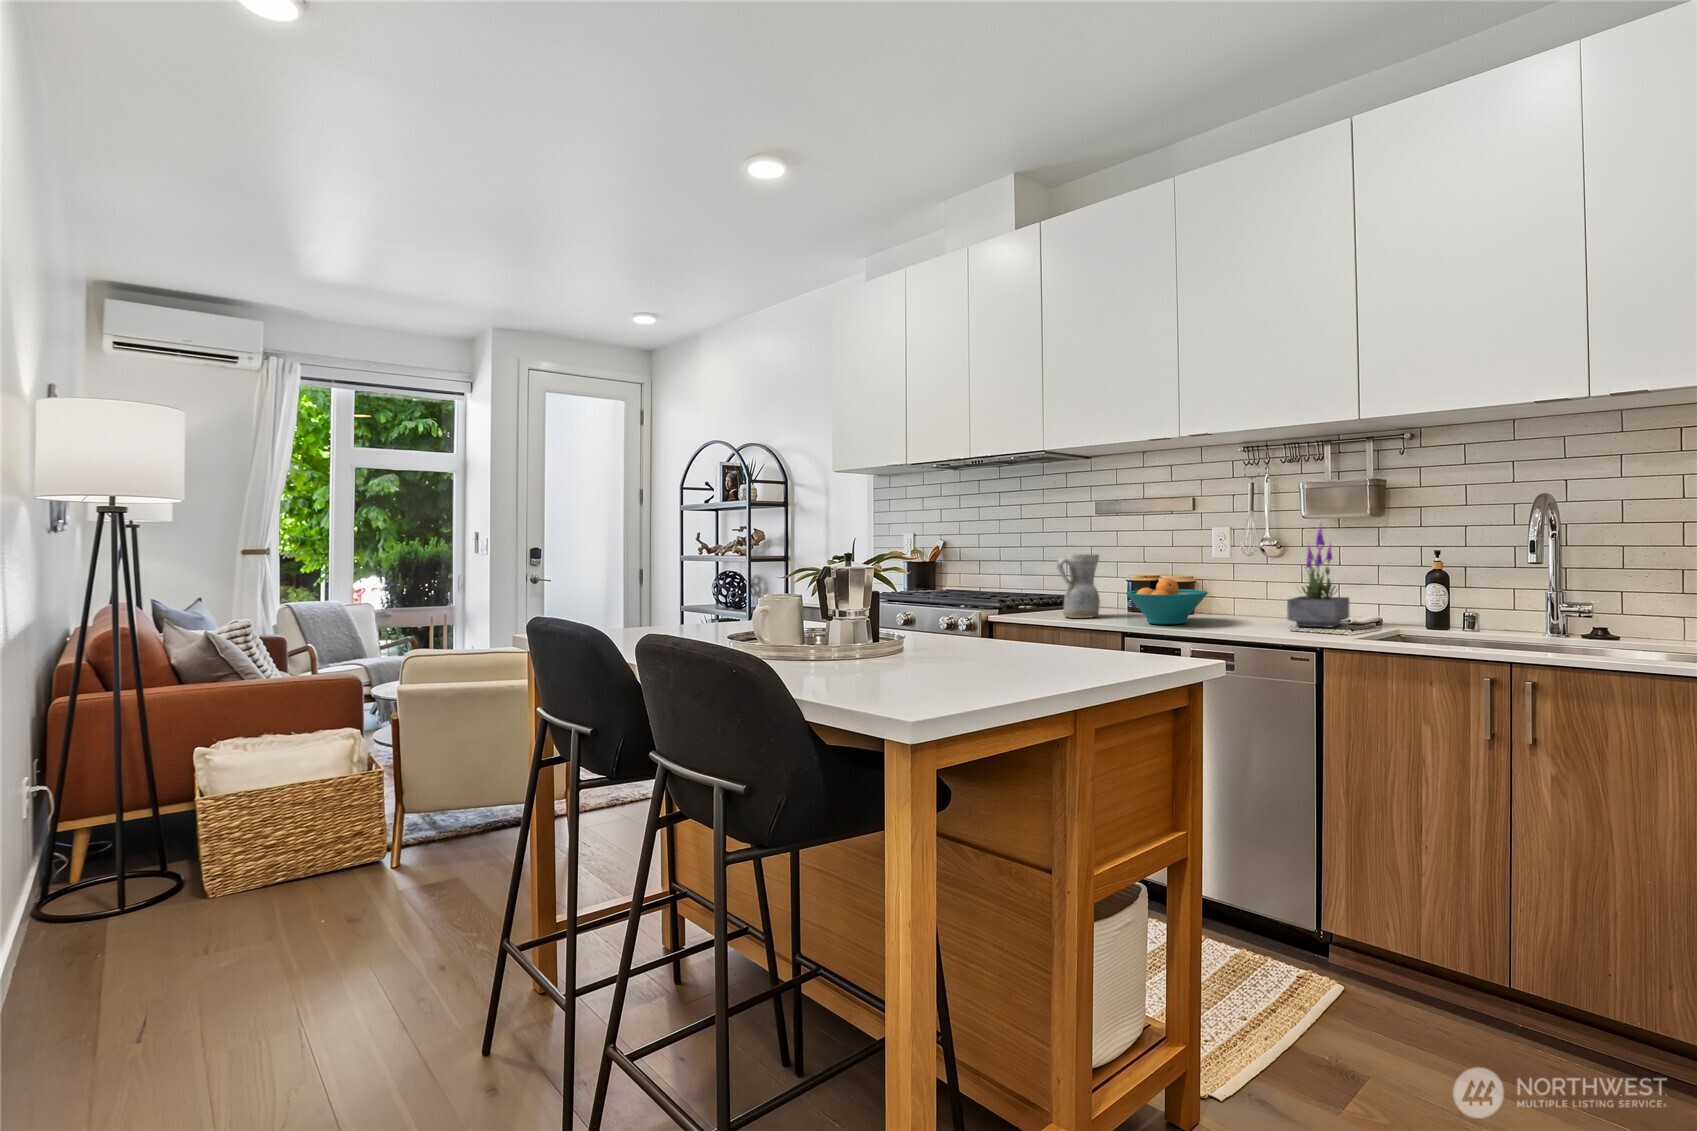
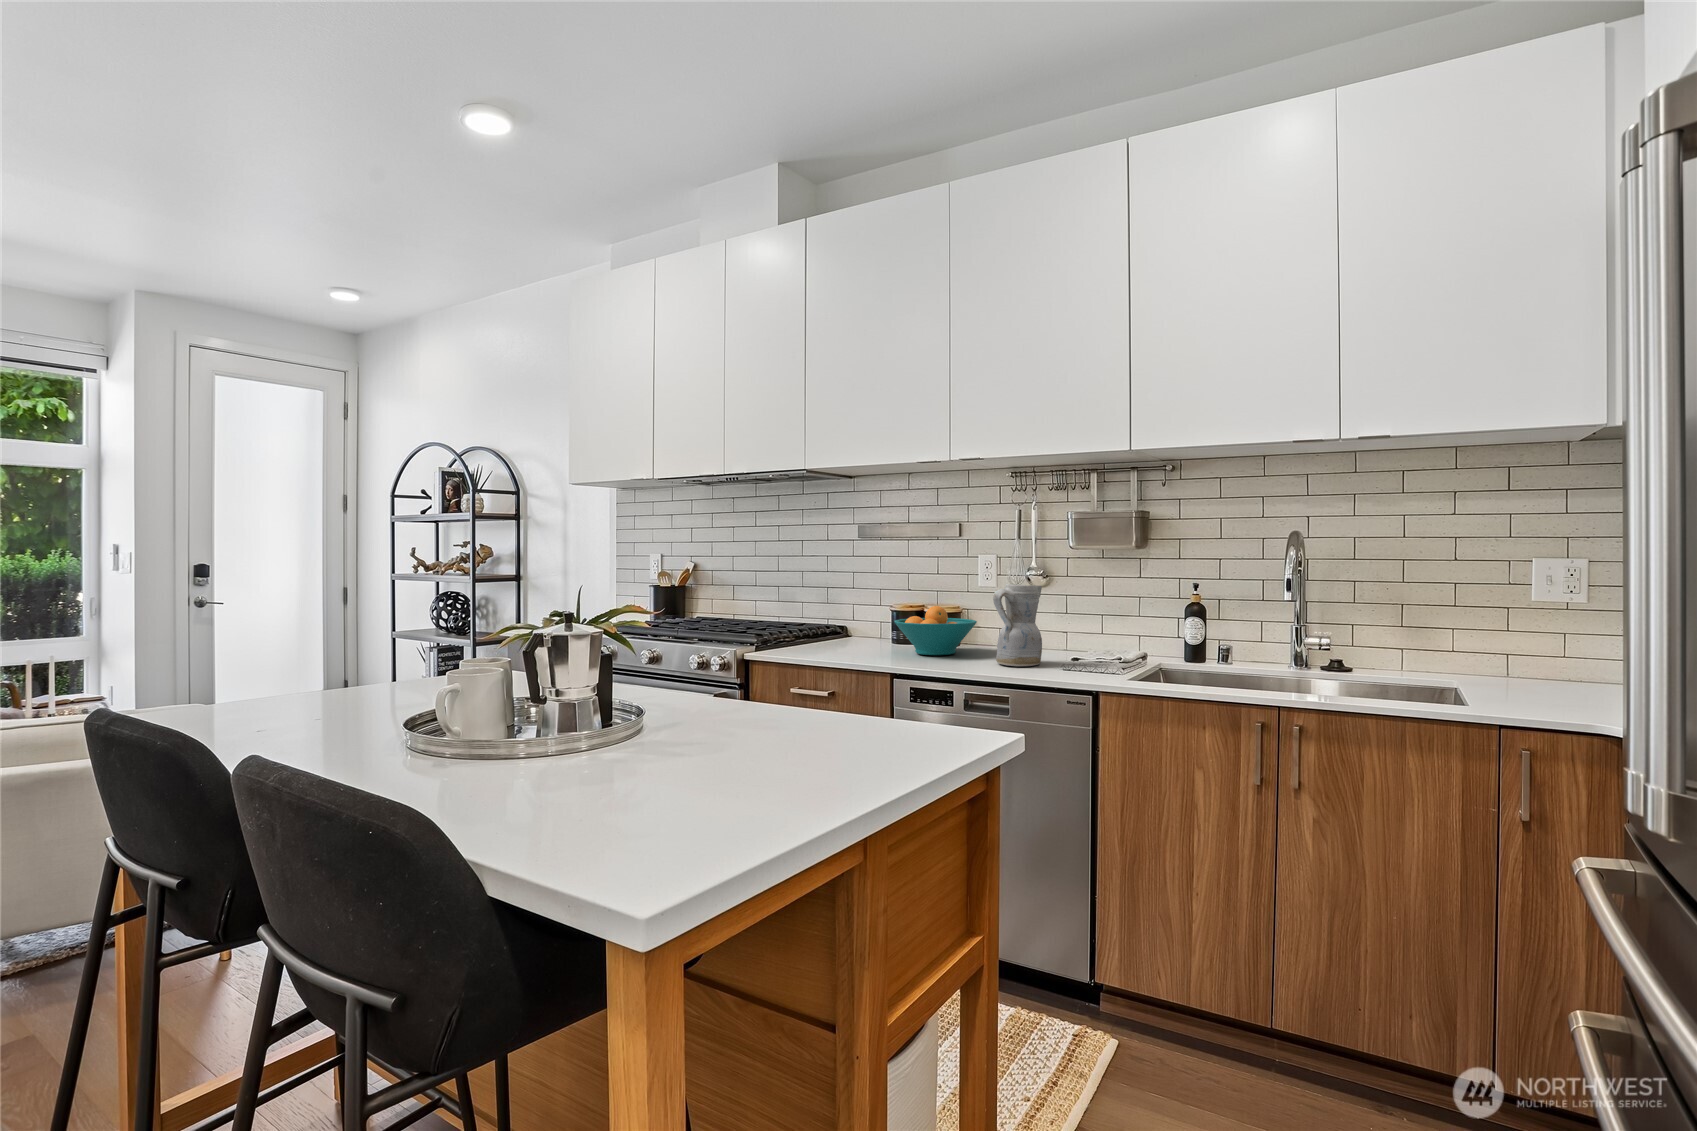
potted plant: present [1287,523,1350,627] -> none [1054,549,1111,658]
ceramic pitcher: present [1057,554,1100,618] -> present [993,584,1042,666]

